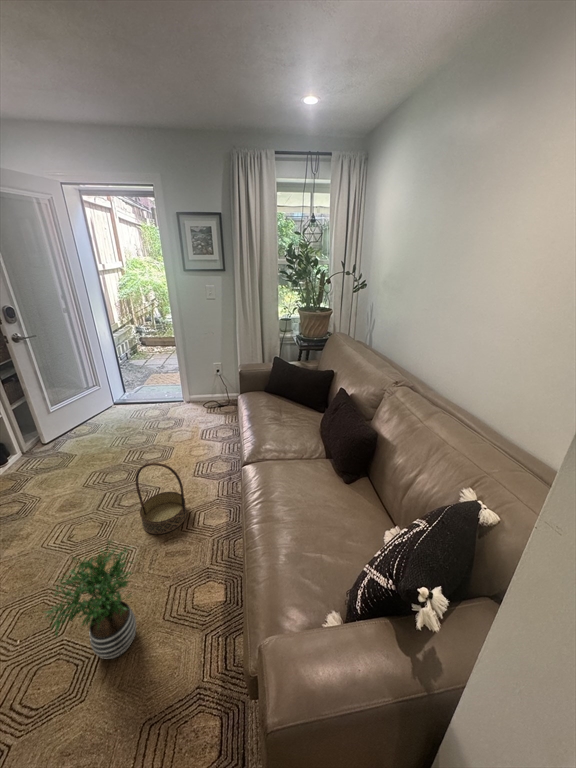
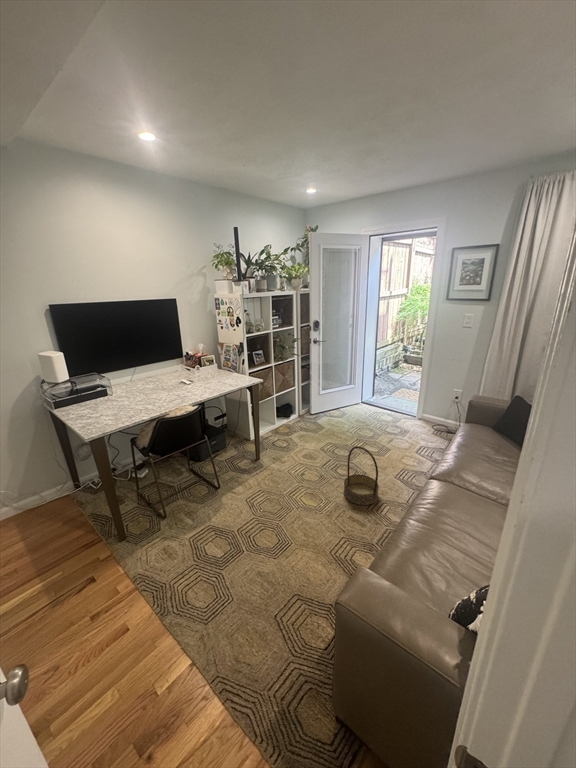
potted plant: present [45,541,136,659] -> none [272,475,327,553]

